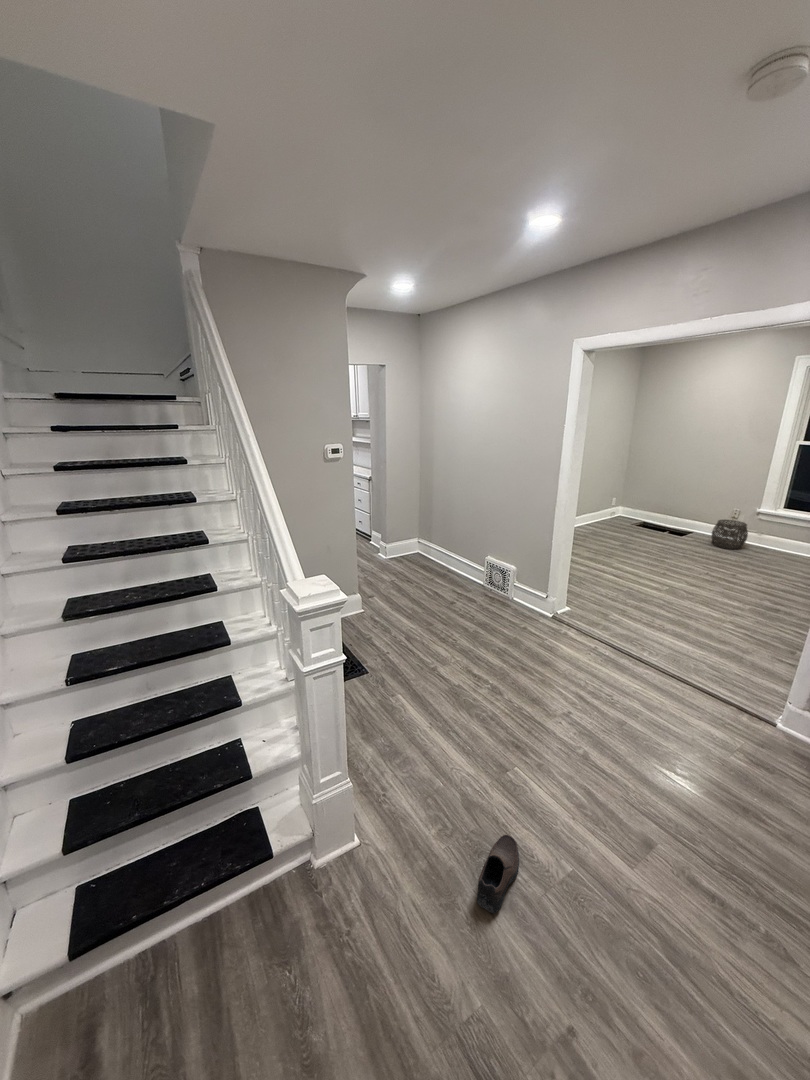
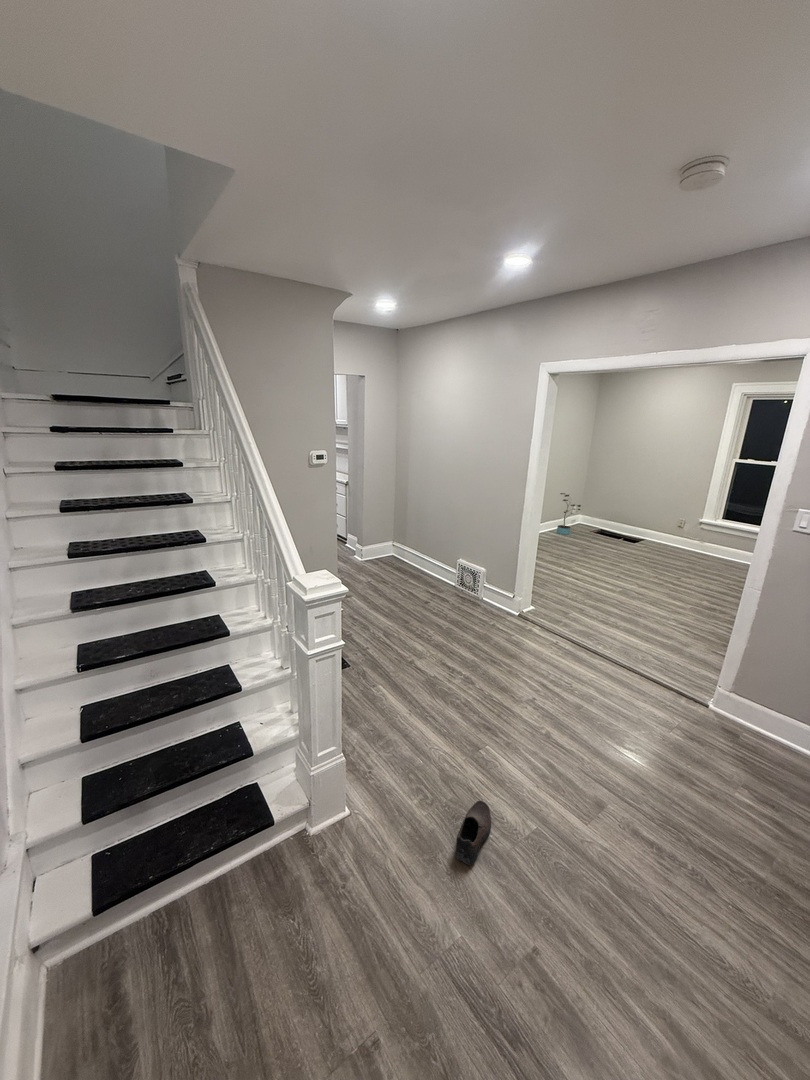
potted plant: none [594,484,622,528] -> present [557,493,581,535]
woven basket: present [712,520,748,549] -> none [660,528,691,556]

